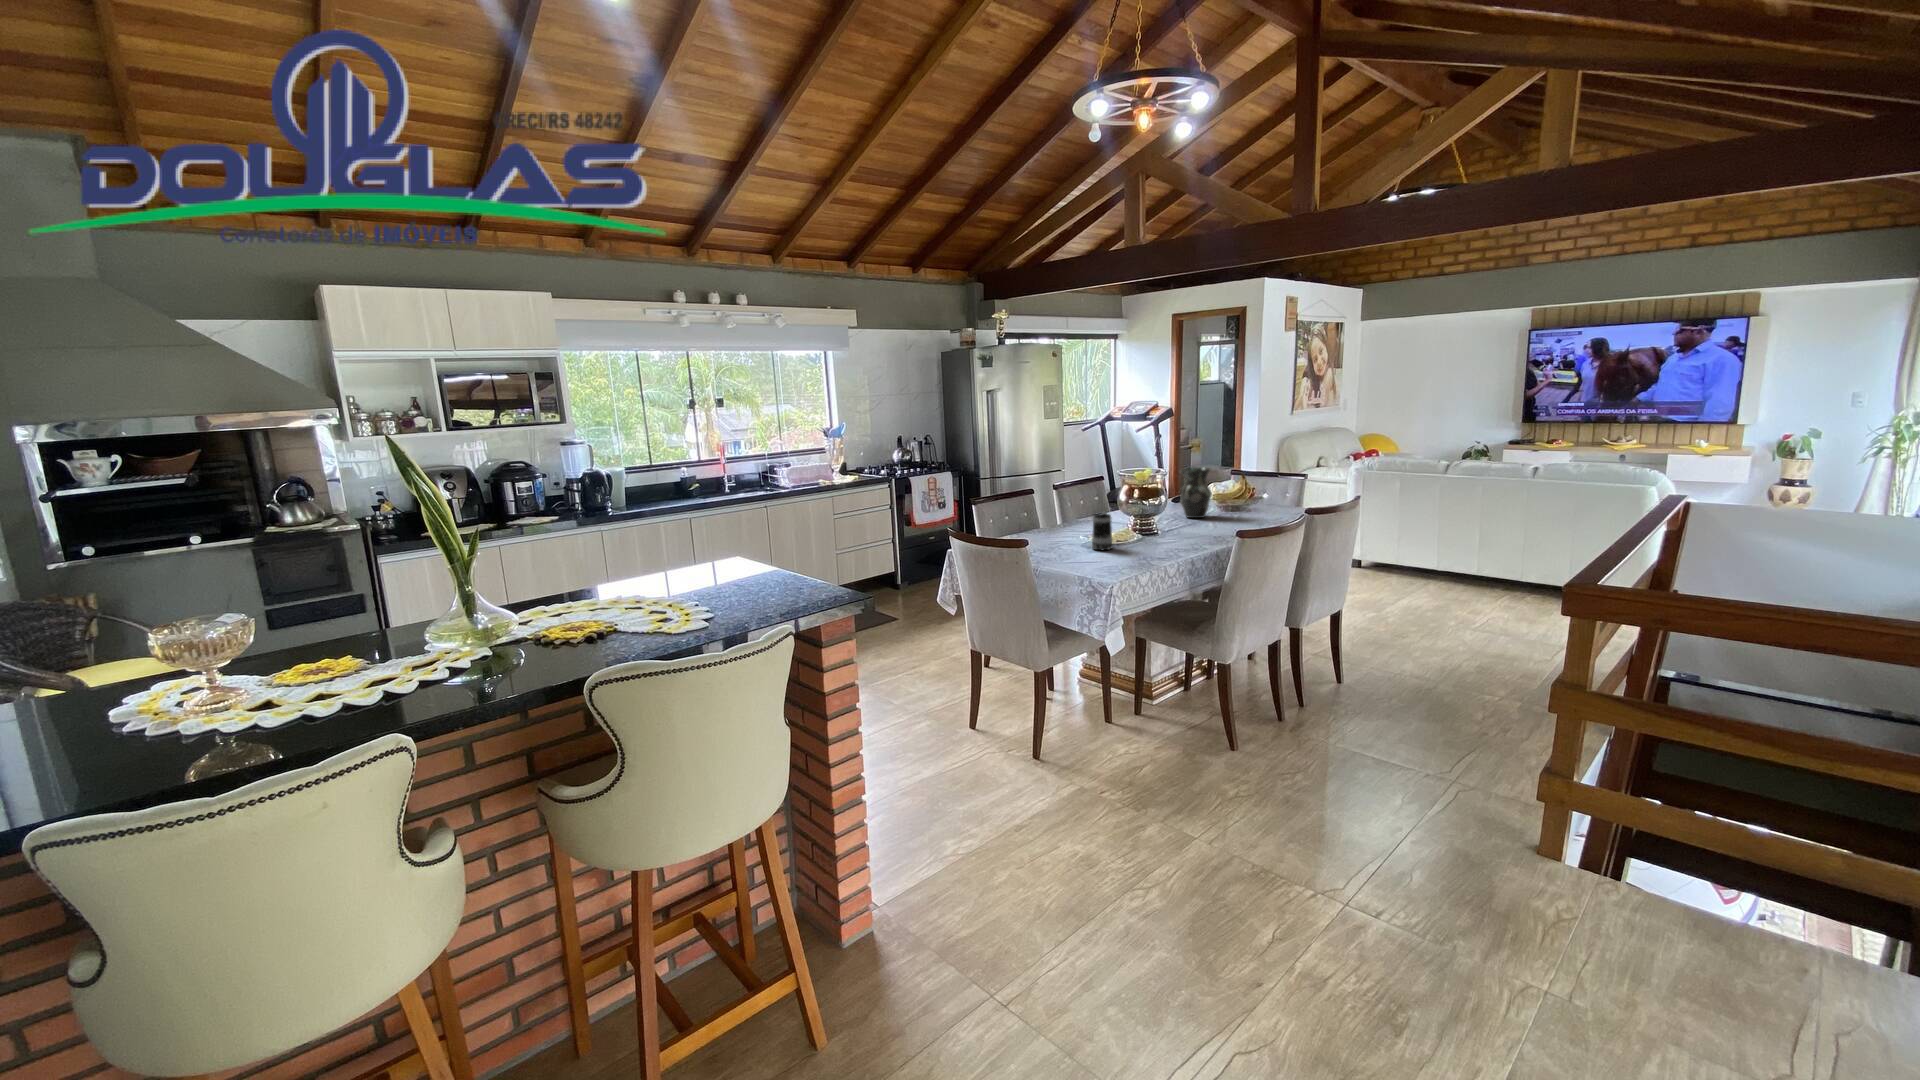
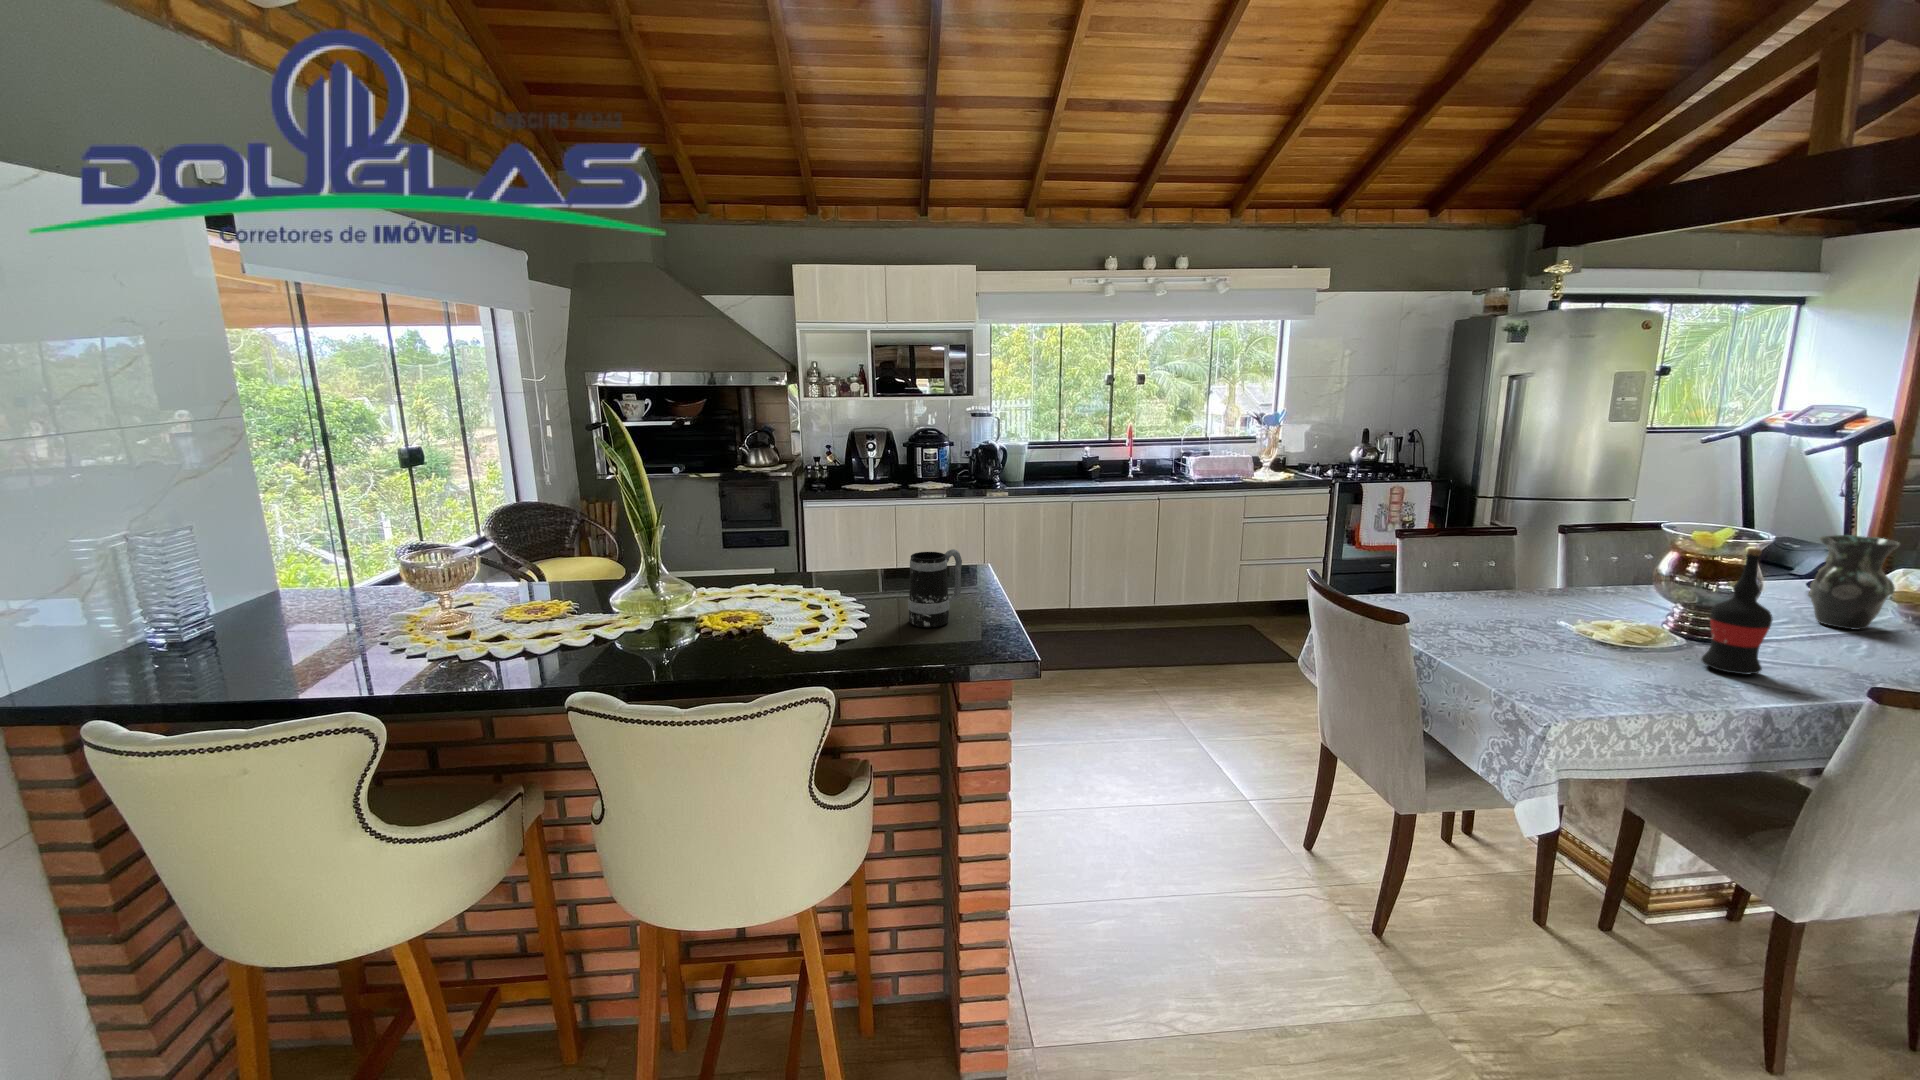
wine bottle: none [1156,475,1181,546] -> present [1702,548,1773,675]
mug: present [1092,512,1113,550] -> present [908,549,962,627]

